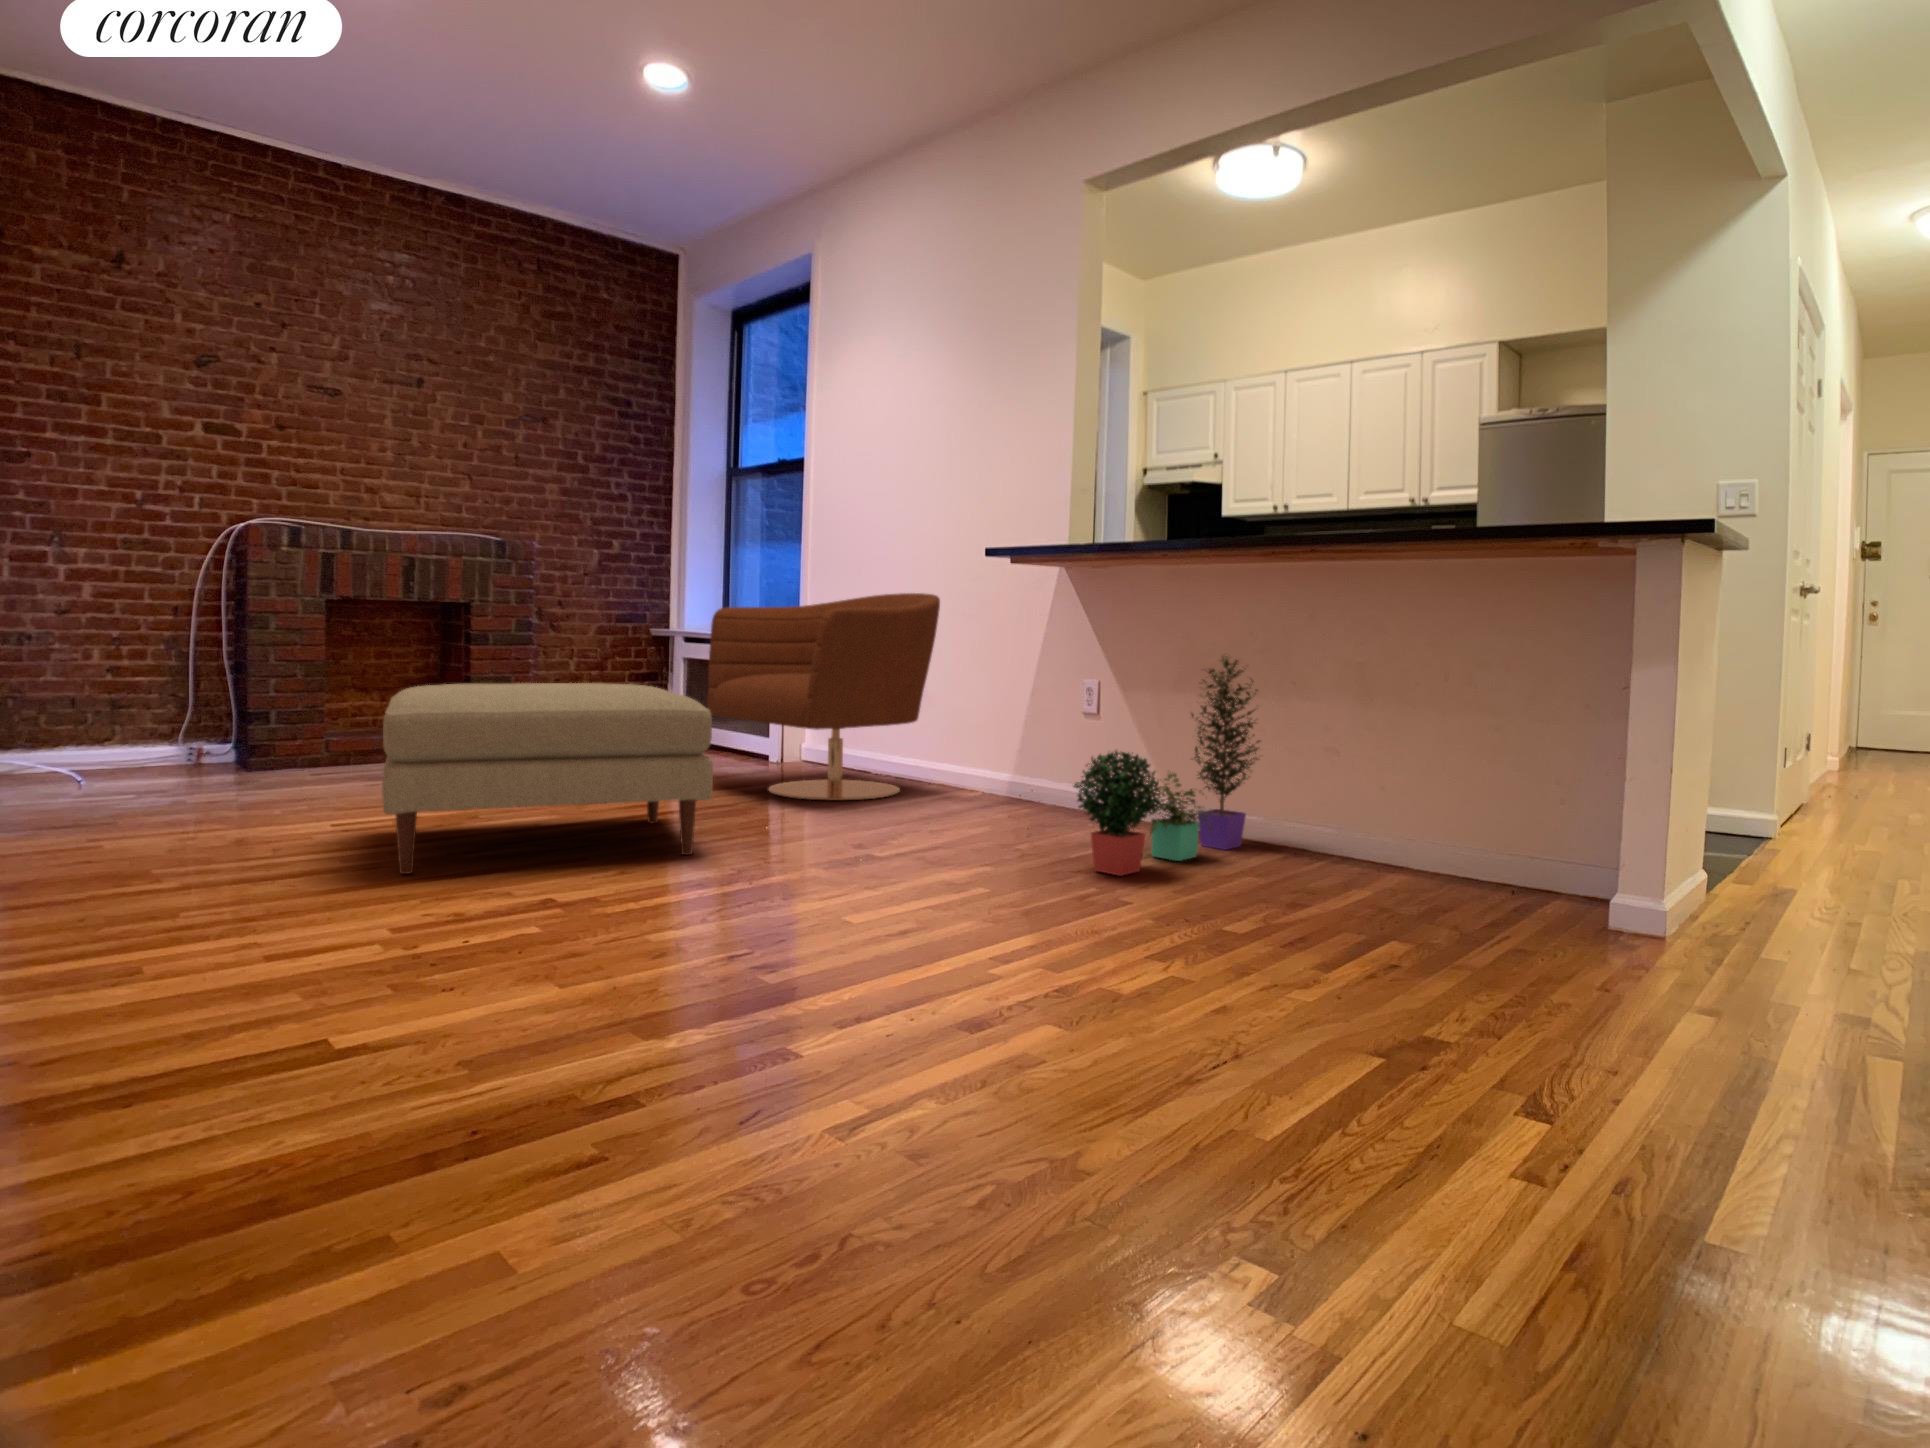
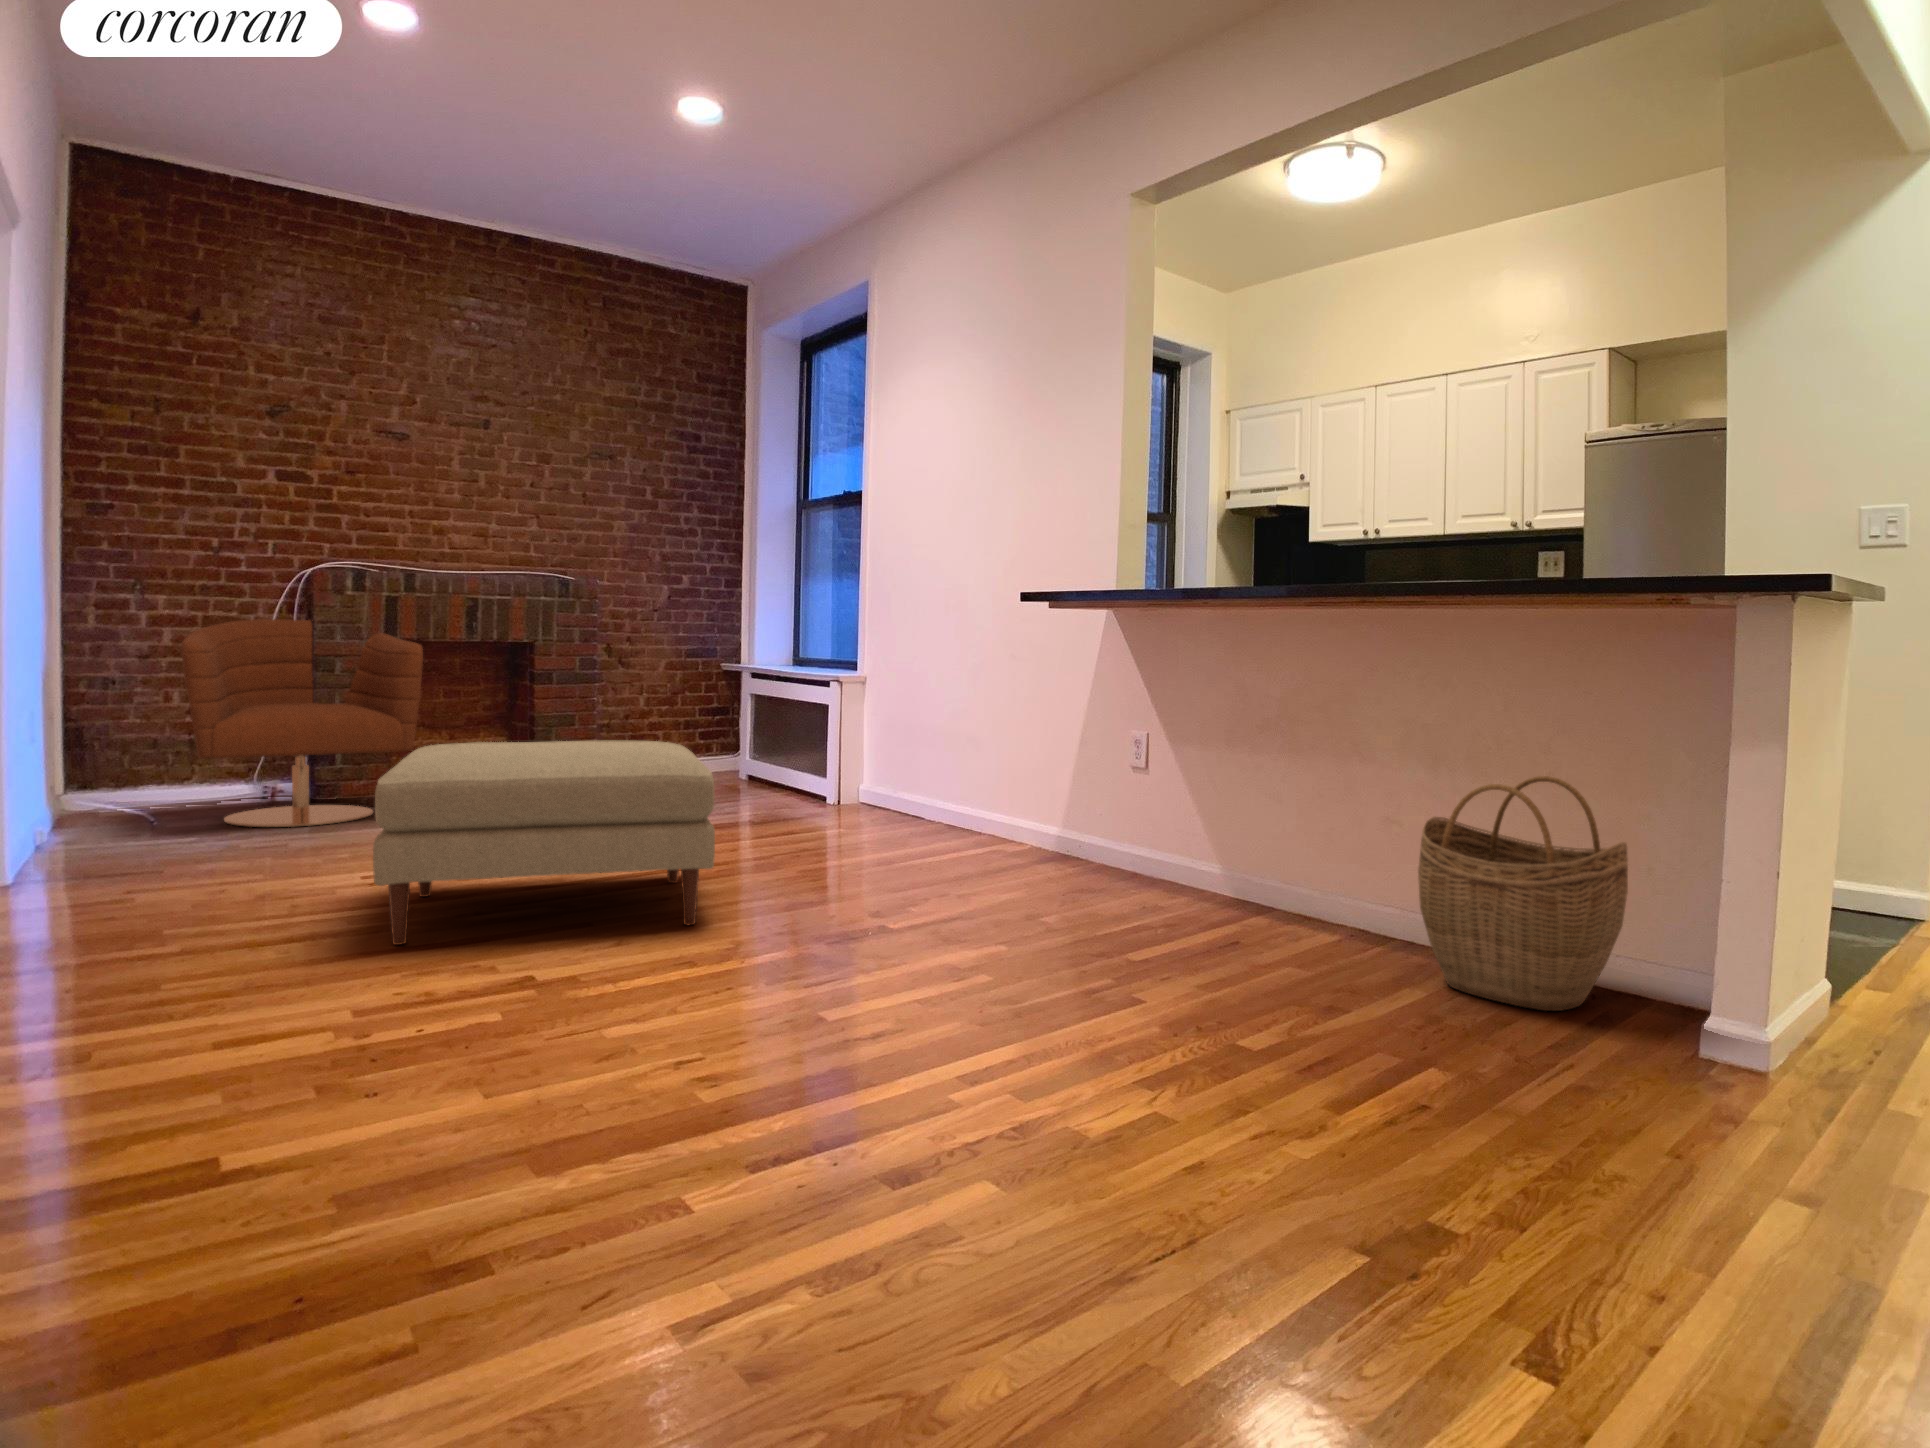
armchair: present [707,593,940,800] -> present [181,619,423,827]
potted plant: present [1074,656,1260,876] -> none [1090,711,1316,963]
woven basket: none [1366,702,1547,902] -> present [1418,776,1628,1011]

